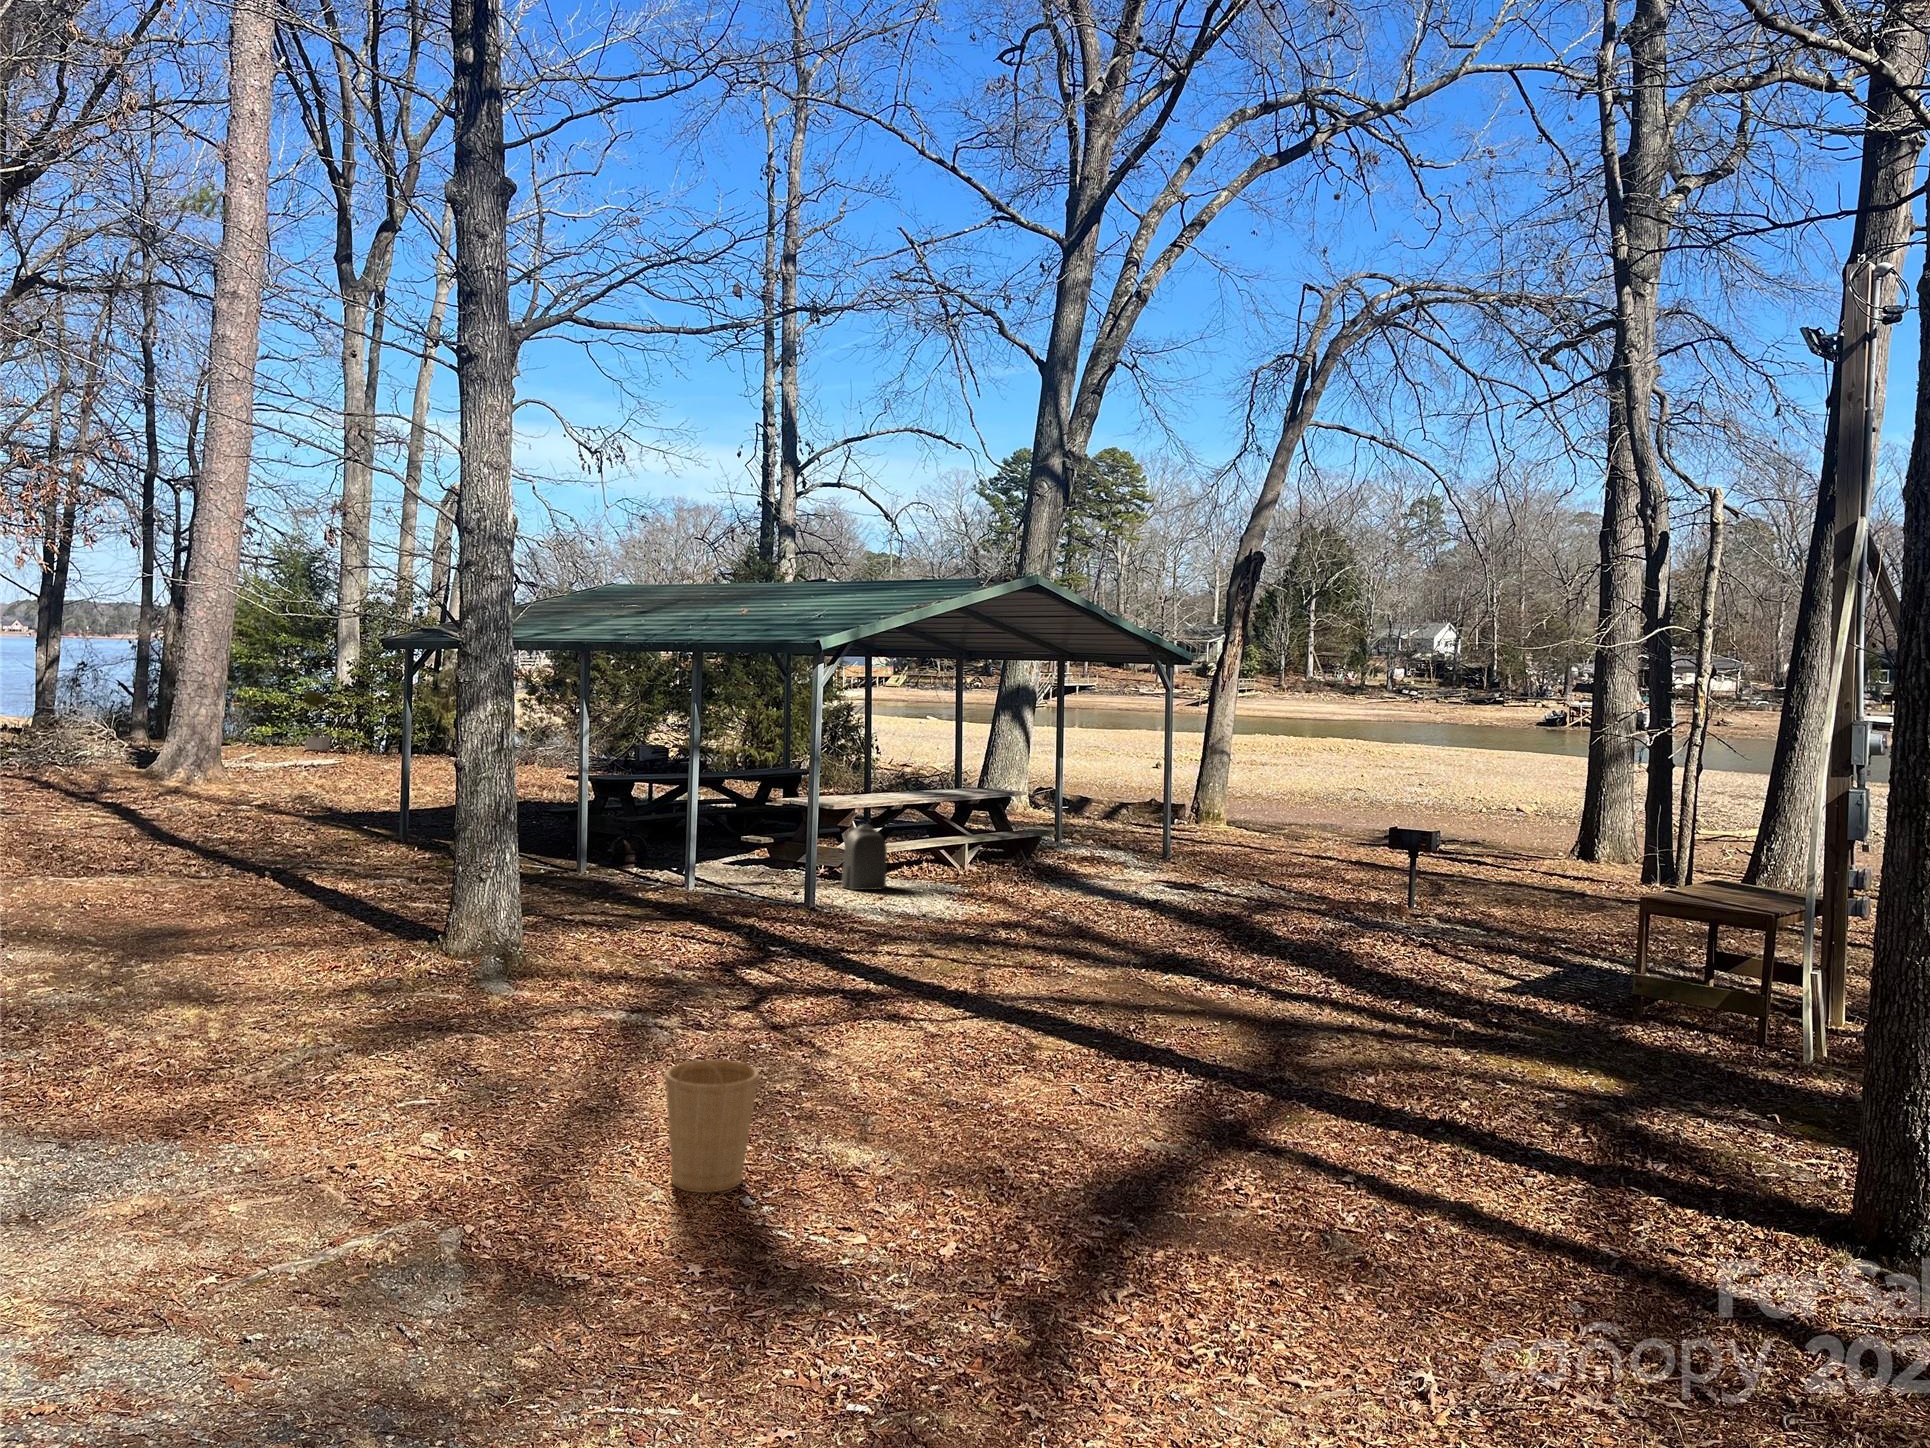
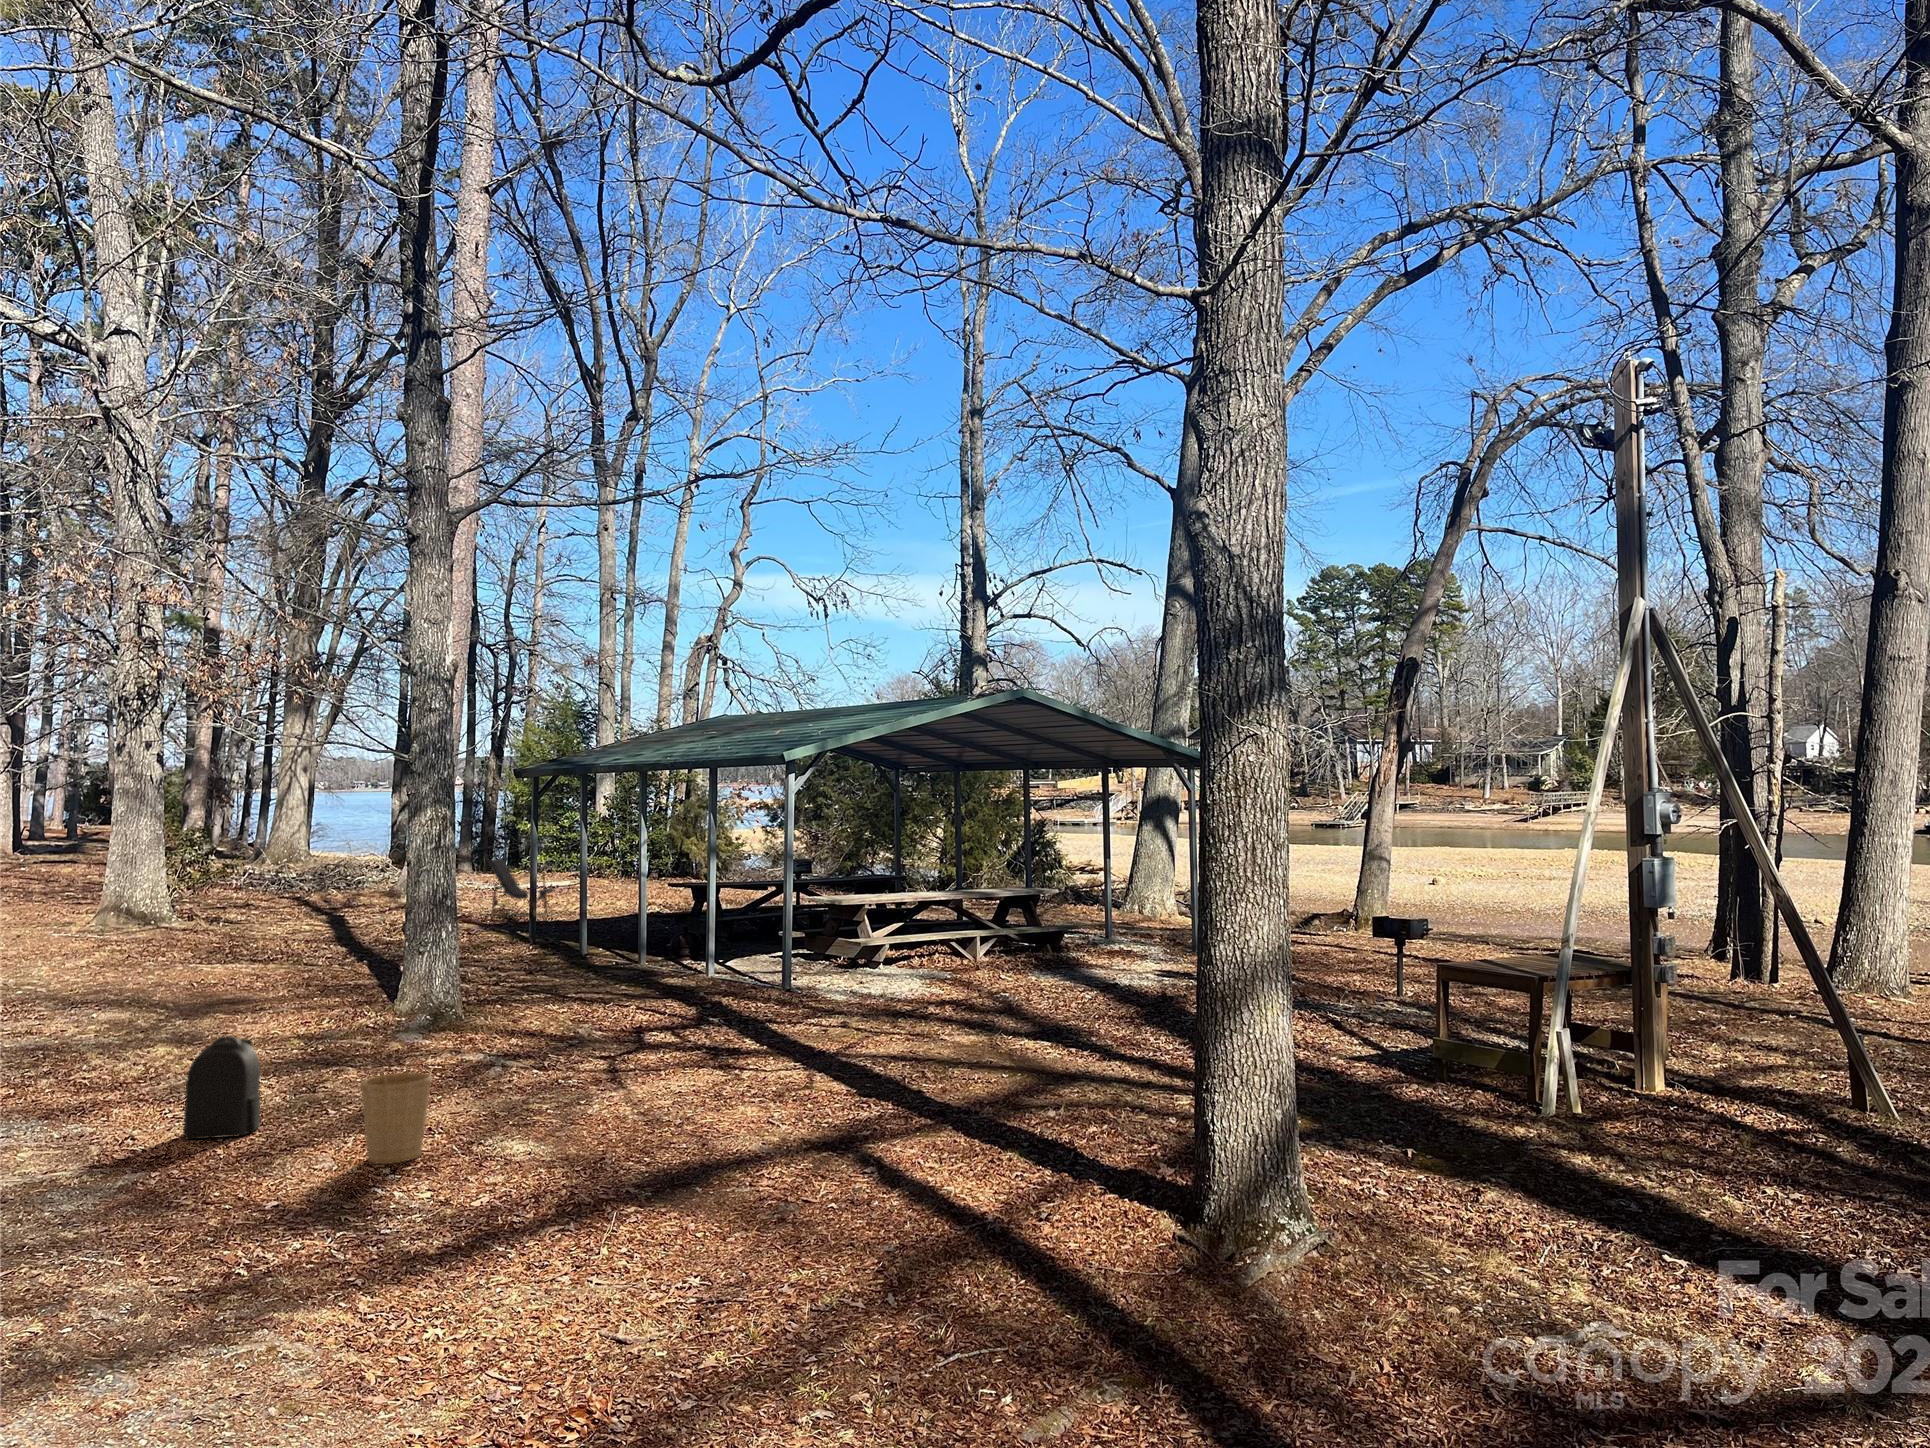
potted tree: present [303,691,330,750] -> none [595,842,616,890]
lounge chair: none [219,709,302,786] -> present [489,859,554,916]
backpack: present [841,824,887,890] -> present [183,1036,261,1139]

